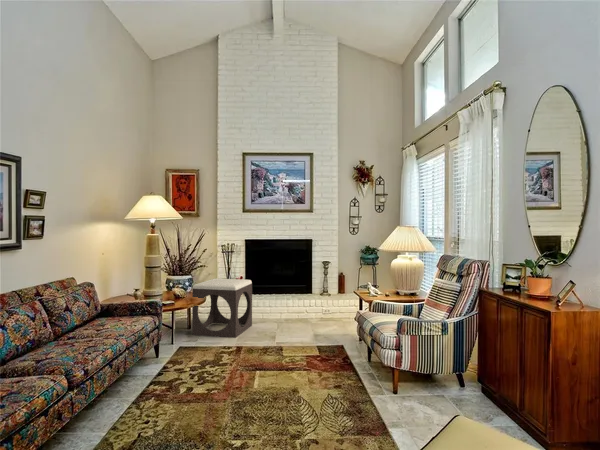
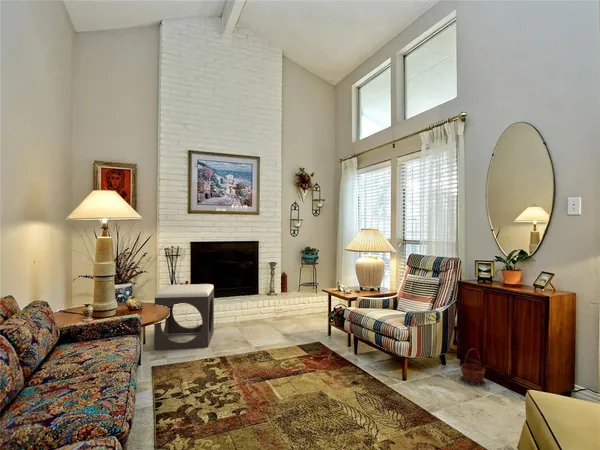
basket: none [458,366,486,406] -> present [461,349,485,383]

